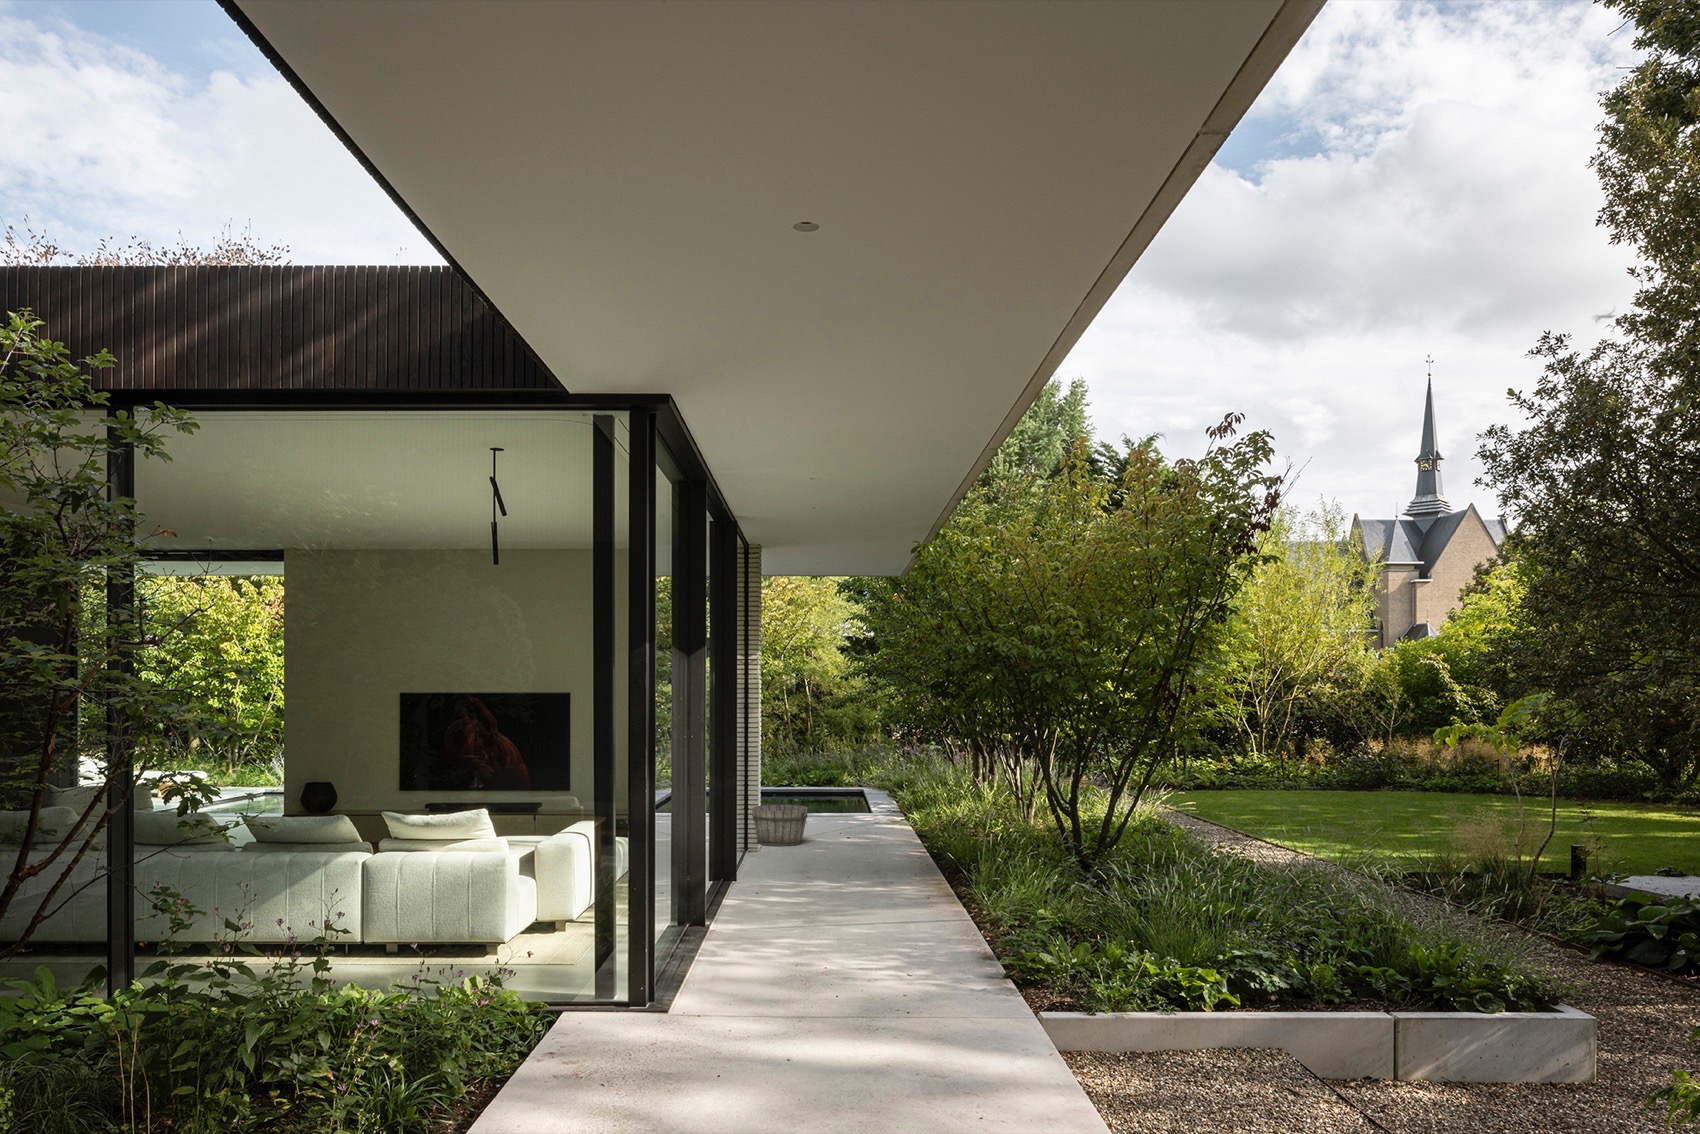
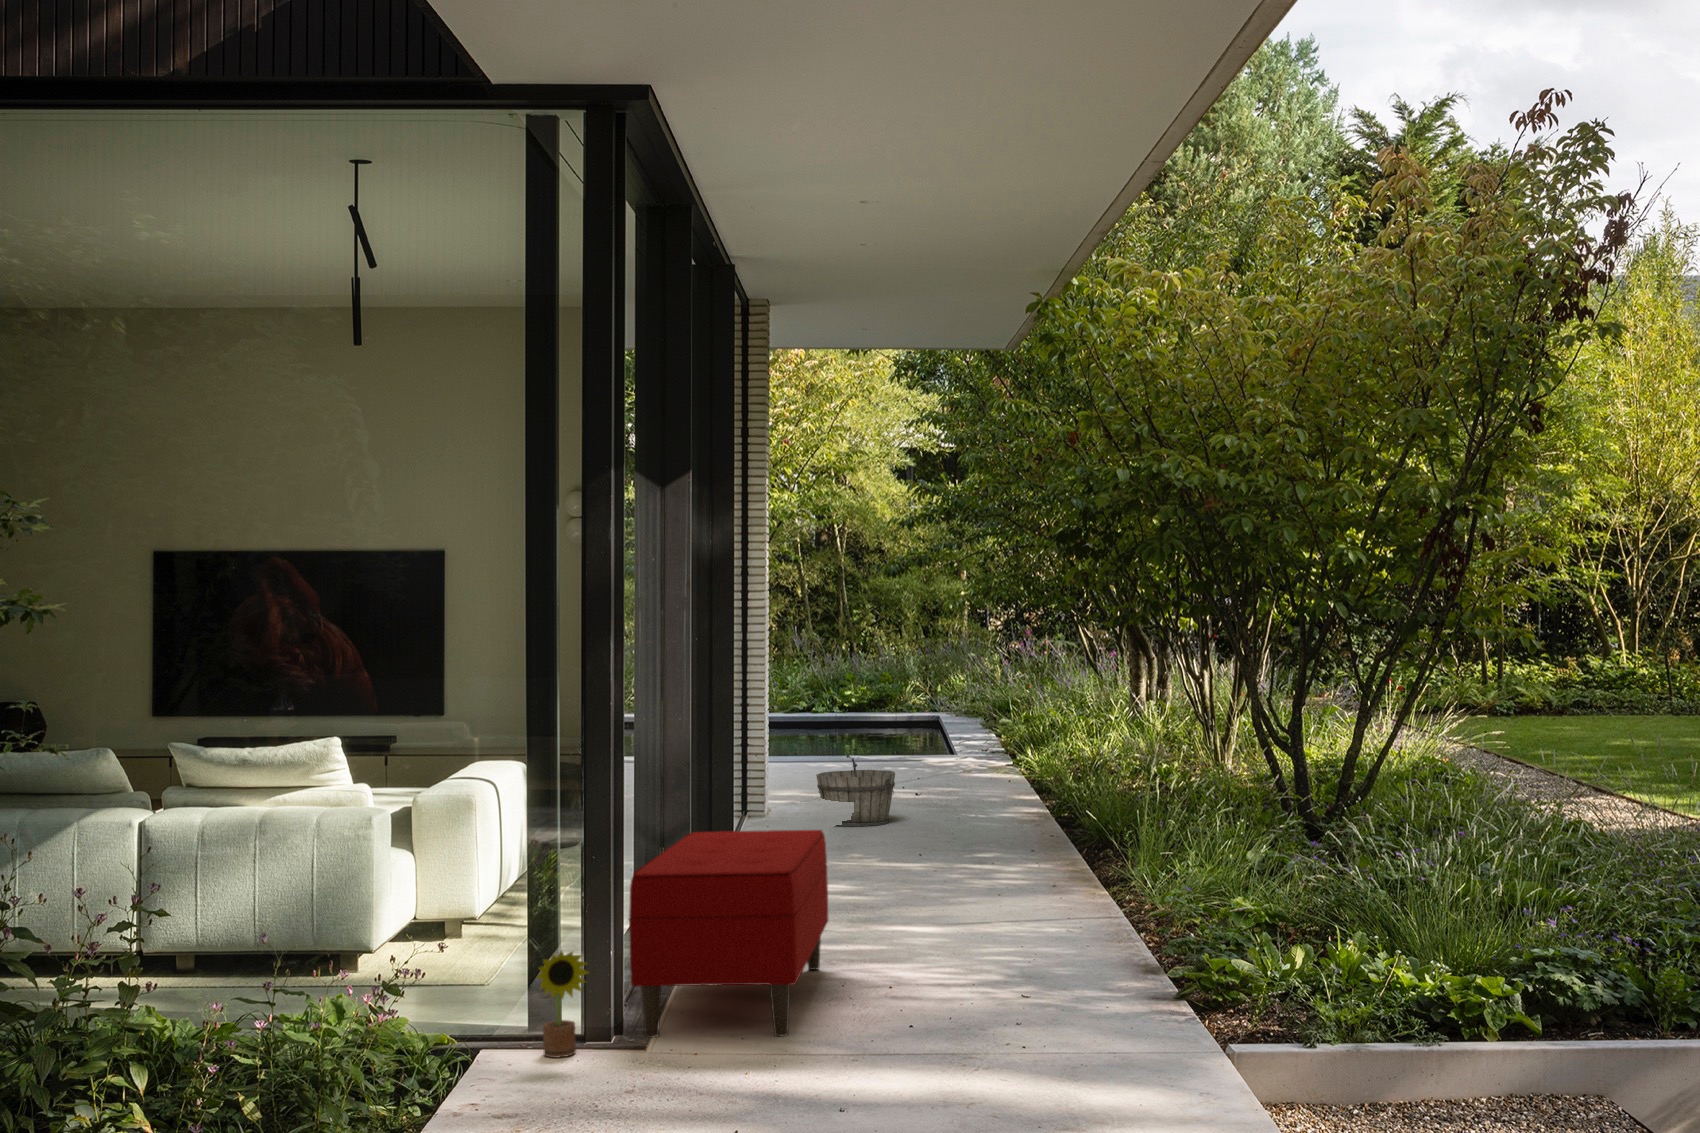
bench: none [651,861,776,1005] -> present [629,830,828,1037]
decorative plant: none [591,946,628,1018] -> present [537,951,588,1058]

